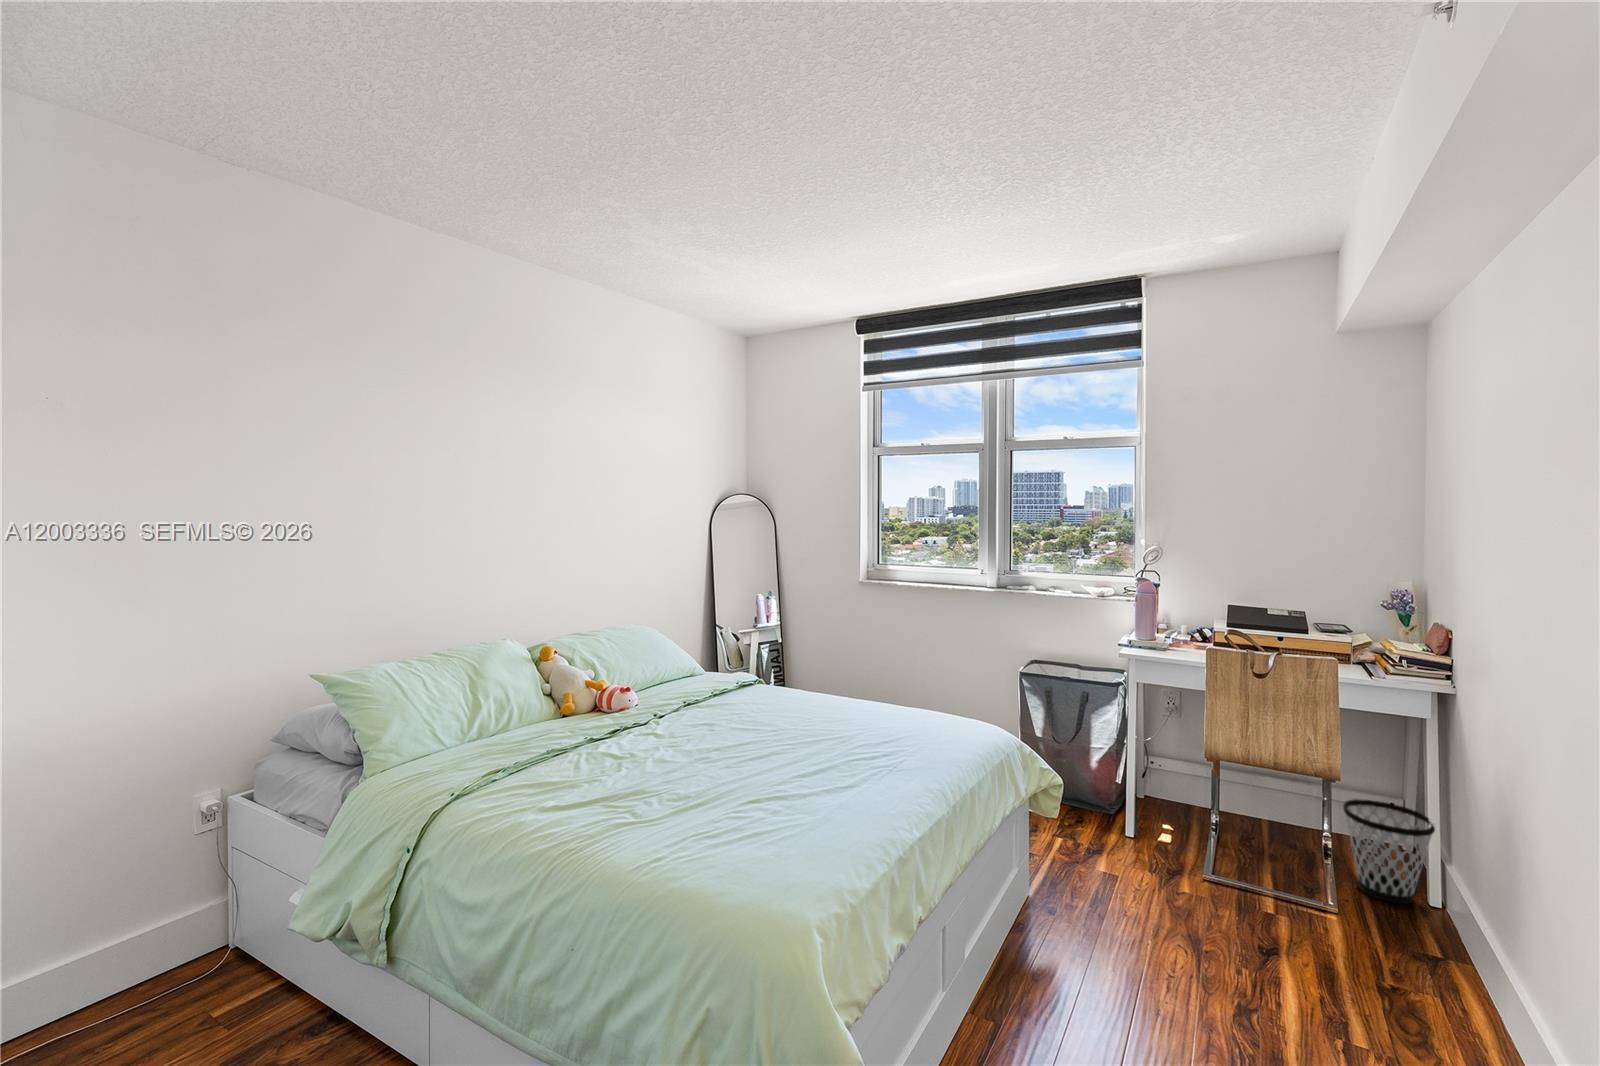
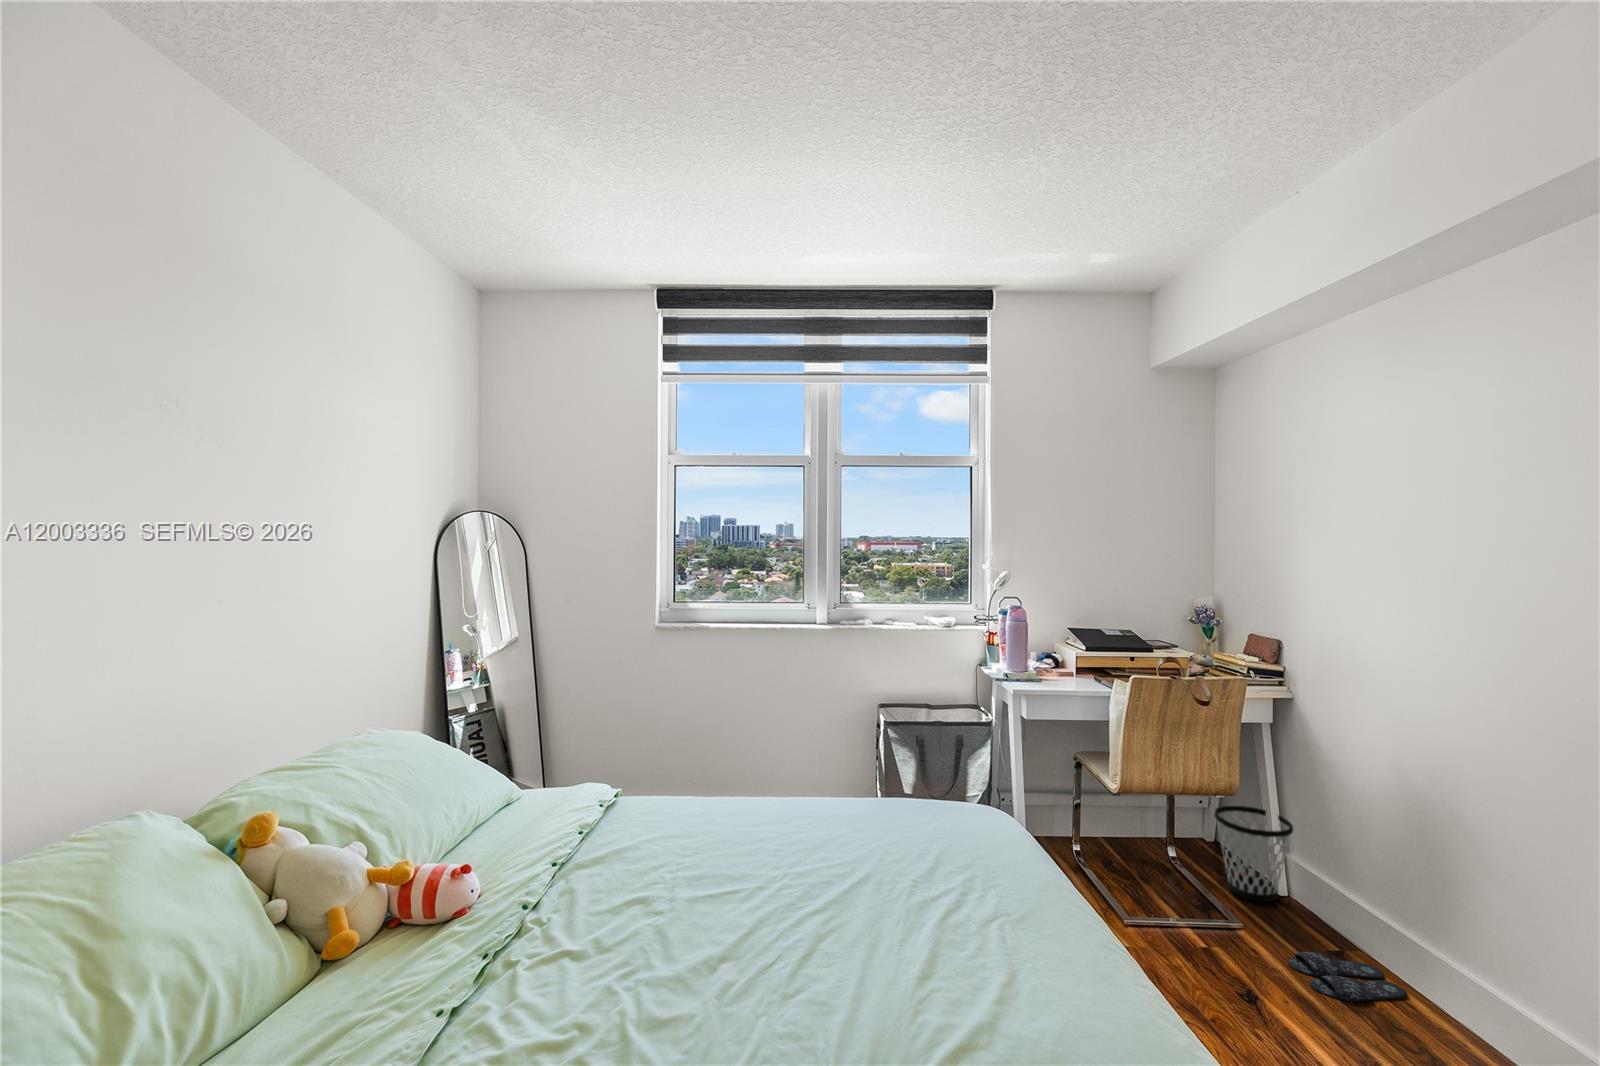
slippers: none [1341,939,1464,1002] -> present [1289,952,1407,1001]

